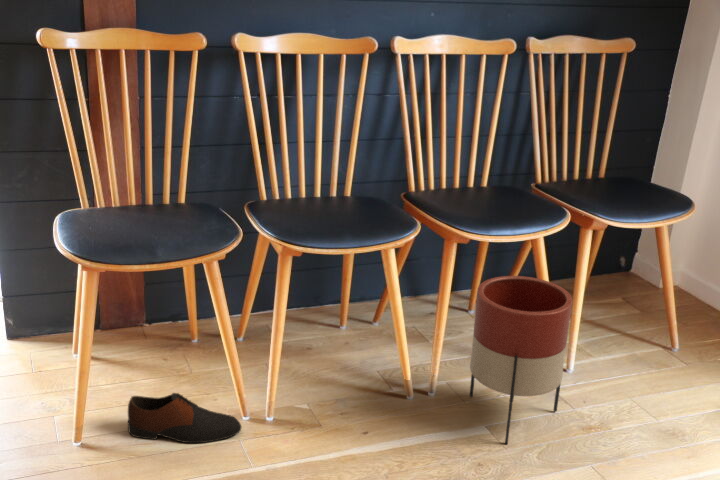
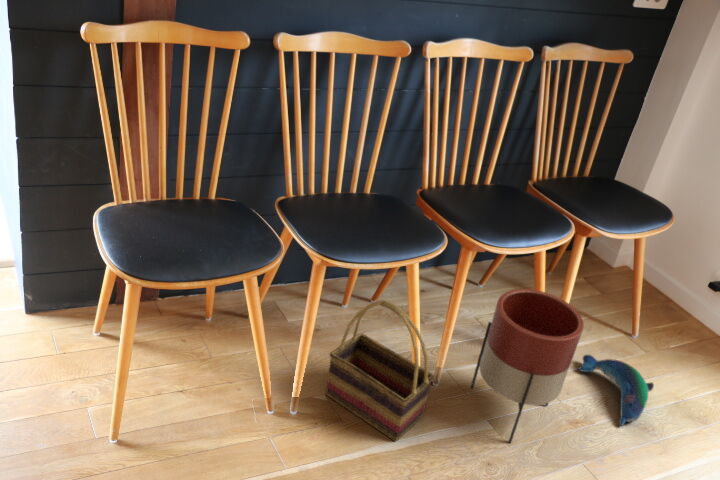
basket: none [305,288,415,443] -> present [326,300,434,441]
plush toy: none [598,363,680,429] -> present [579,355,654,426]
shoe: present [128,393,241,443] -> none [162,394,271,442]

